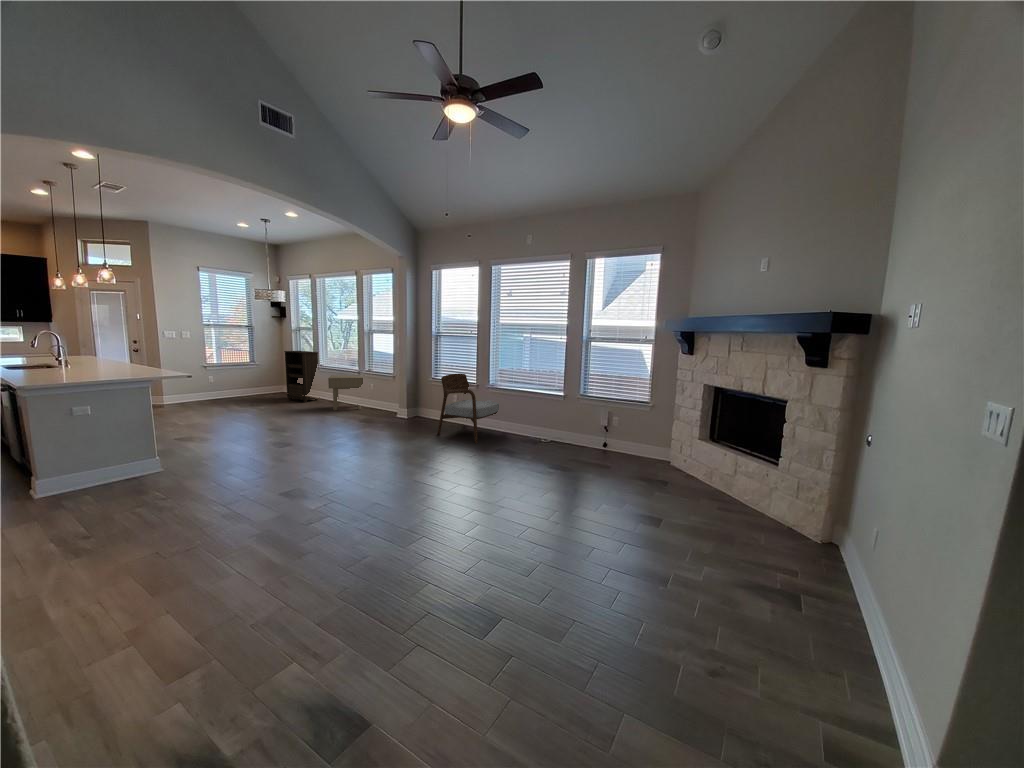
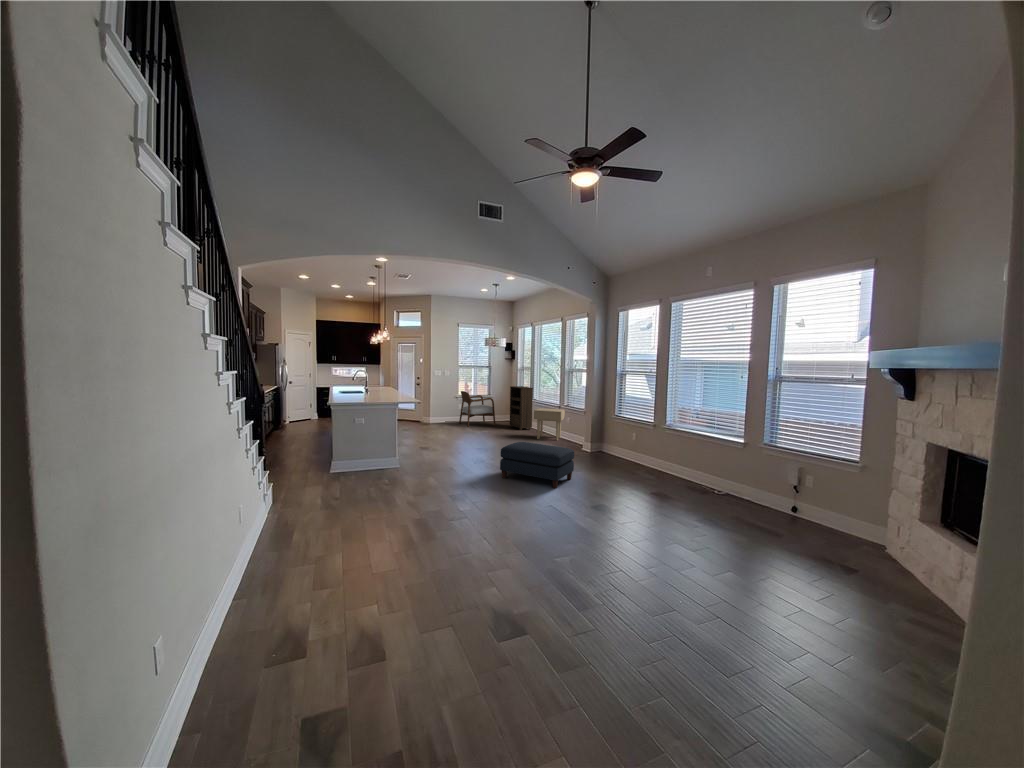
armchair: present [437,374,499,444] -> present [459,391,496,427]
ottoman: none [317,419,414,470] -> present [500,442,574,488]

